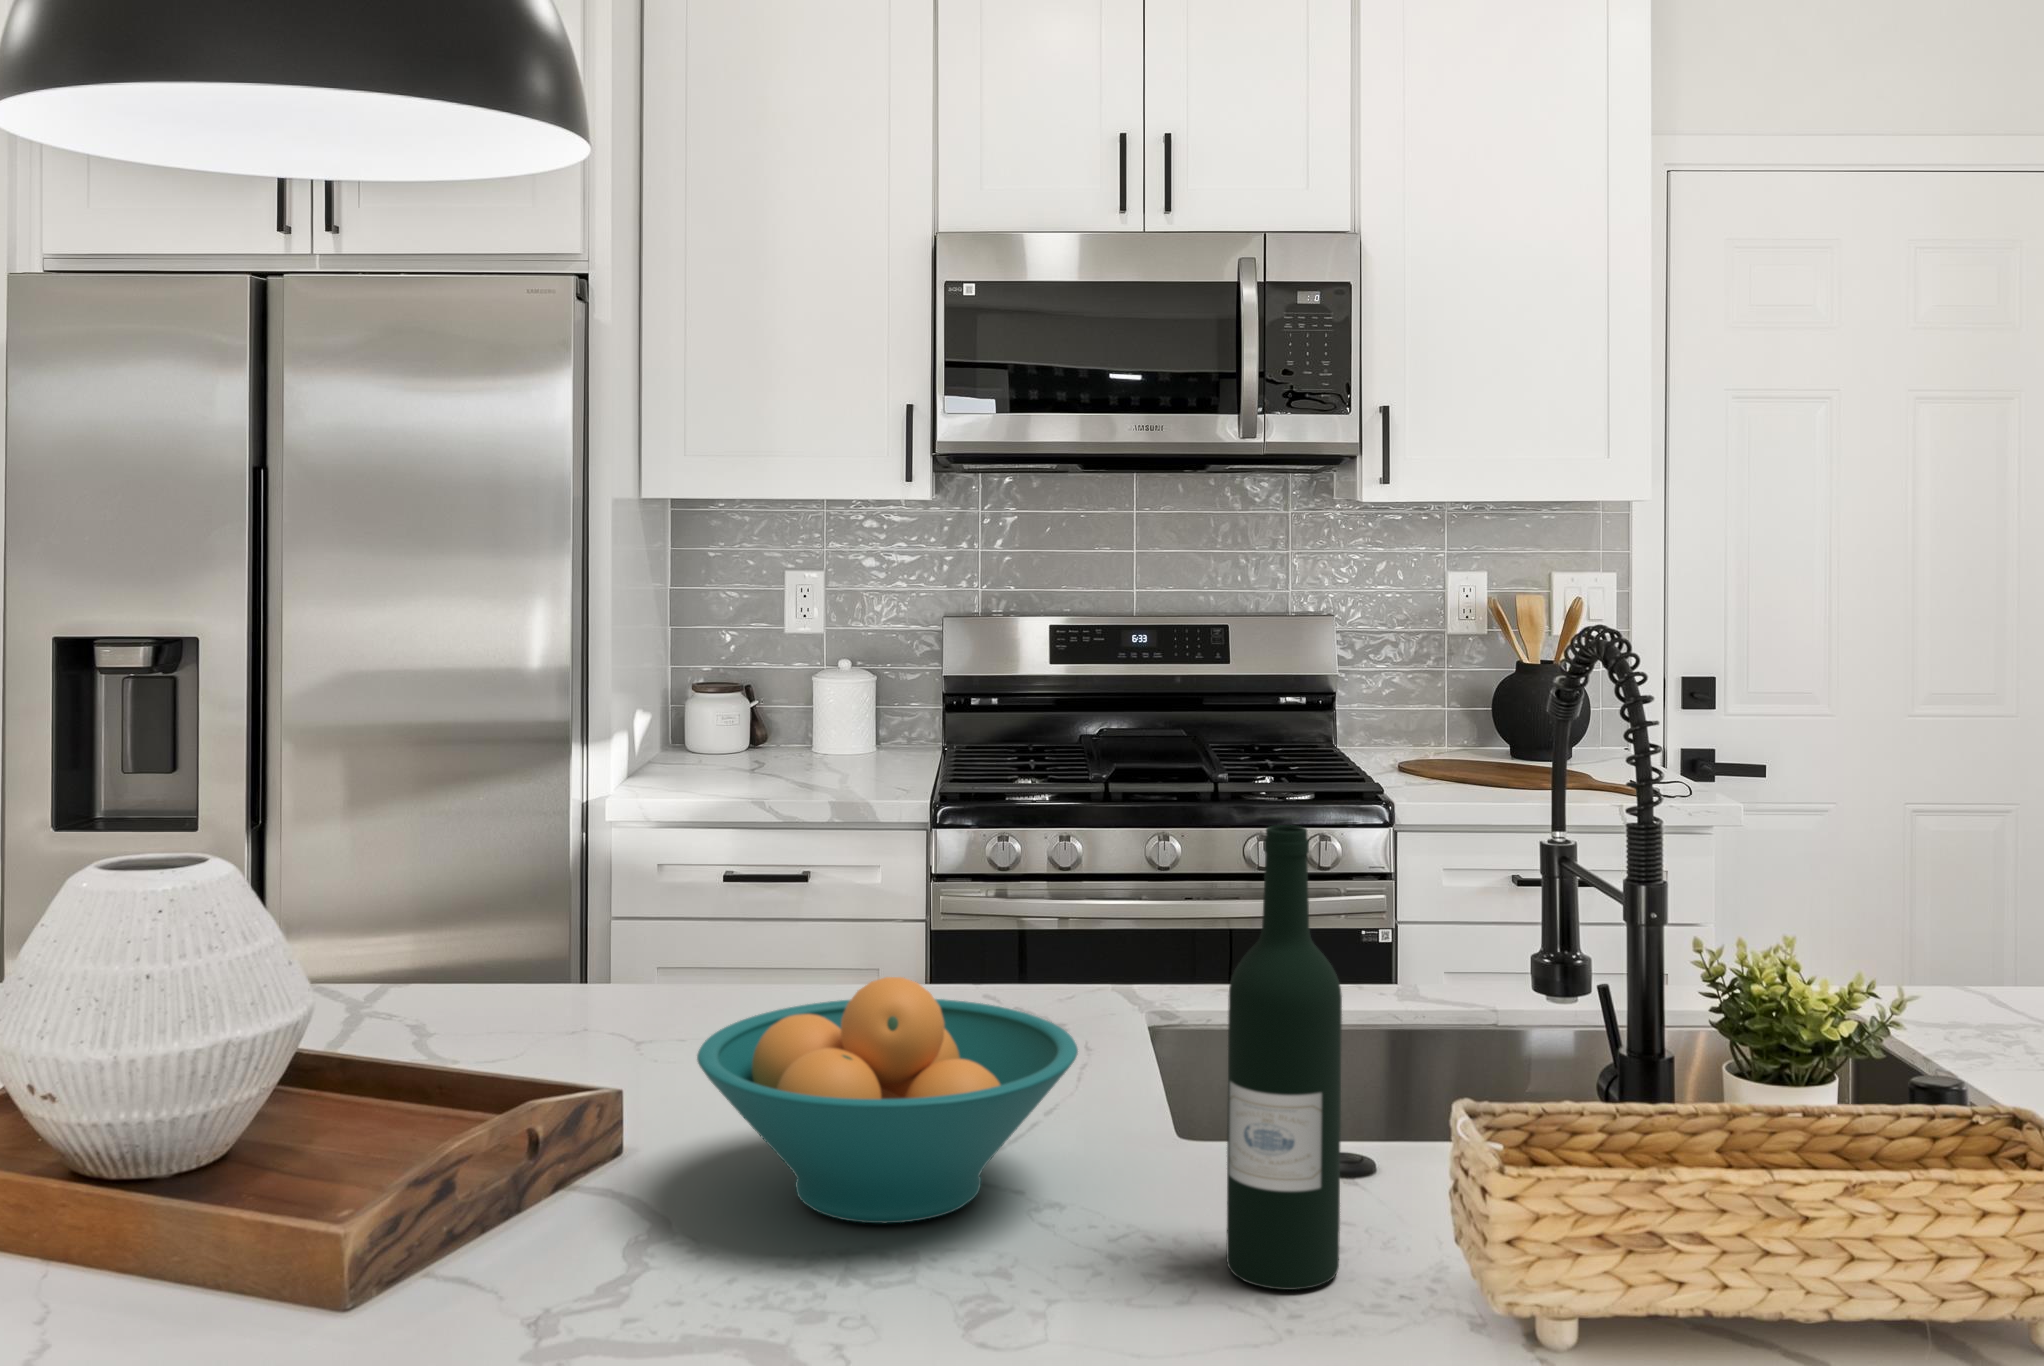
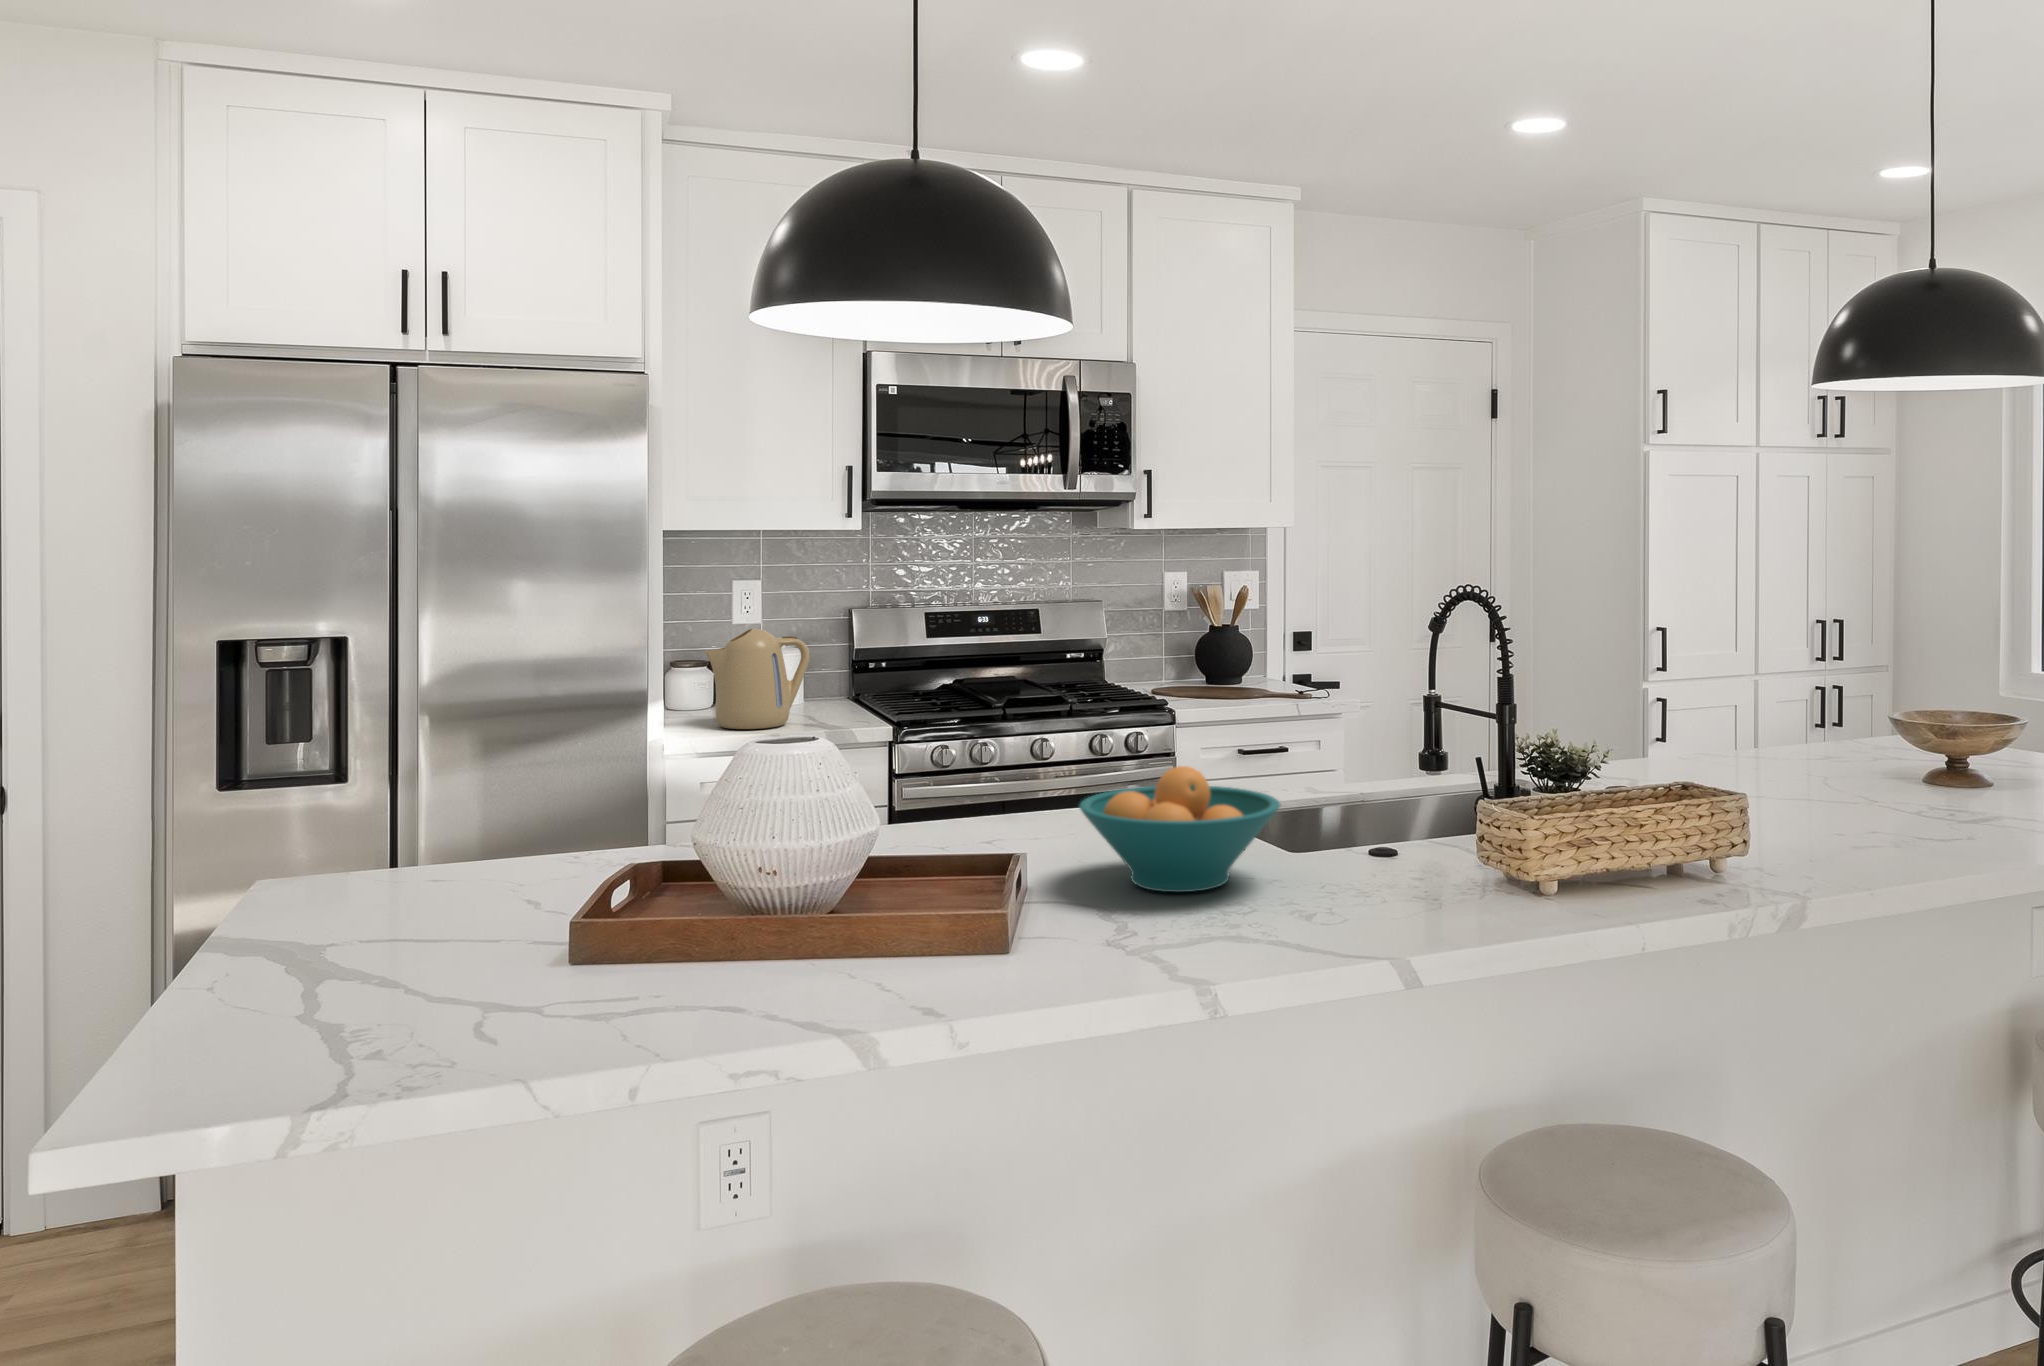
kettle: none [674,646,823,794] -> present [705,628,810,729]
wine bottle: present [1226,825,1342,1290] -> none [1375,669,1430,892]

